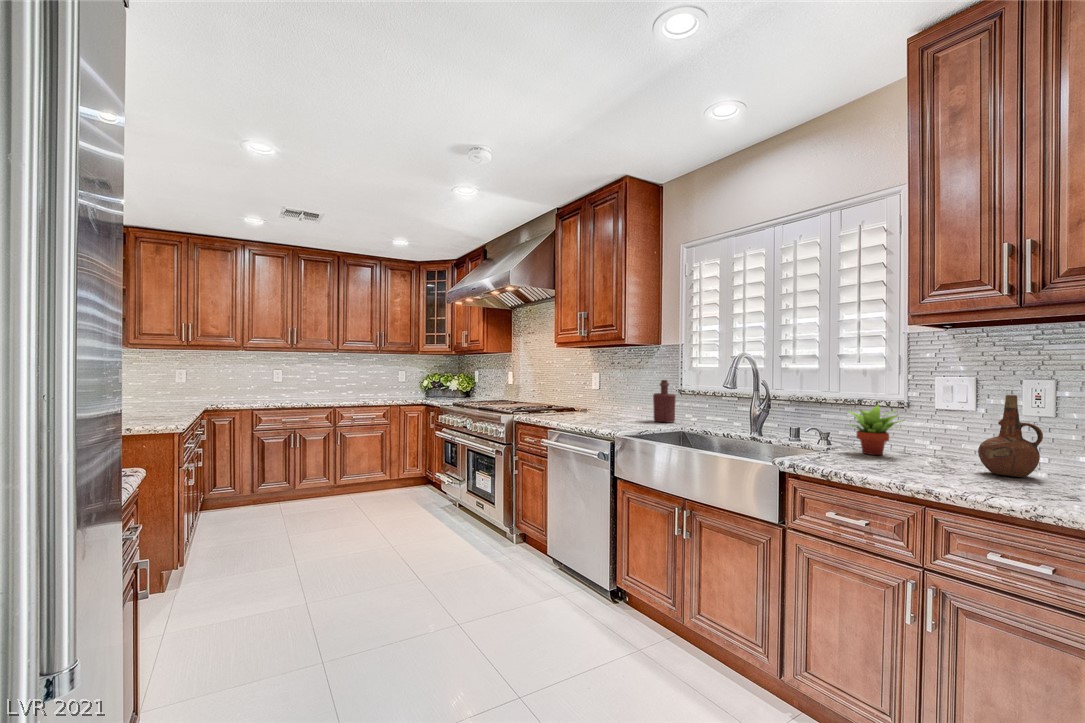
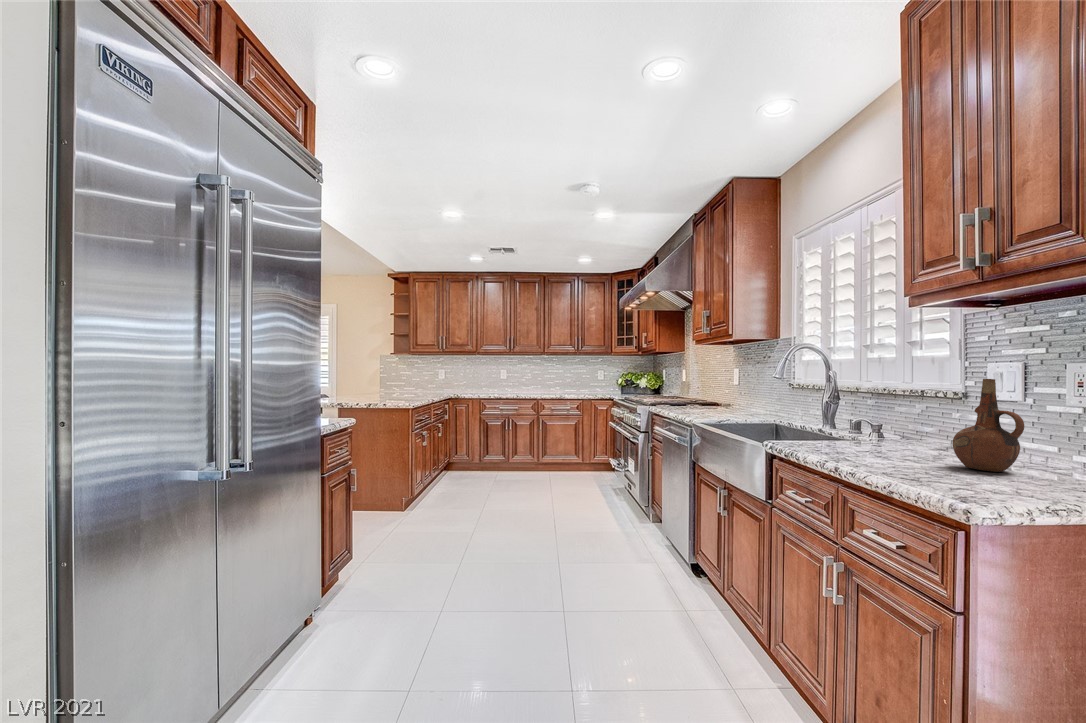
bottle: present [653,380,676,423] -> none [757,373,780,417]
succulent plant: present [848,405,904,455] -> none [866,394,931,449]

